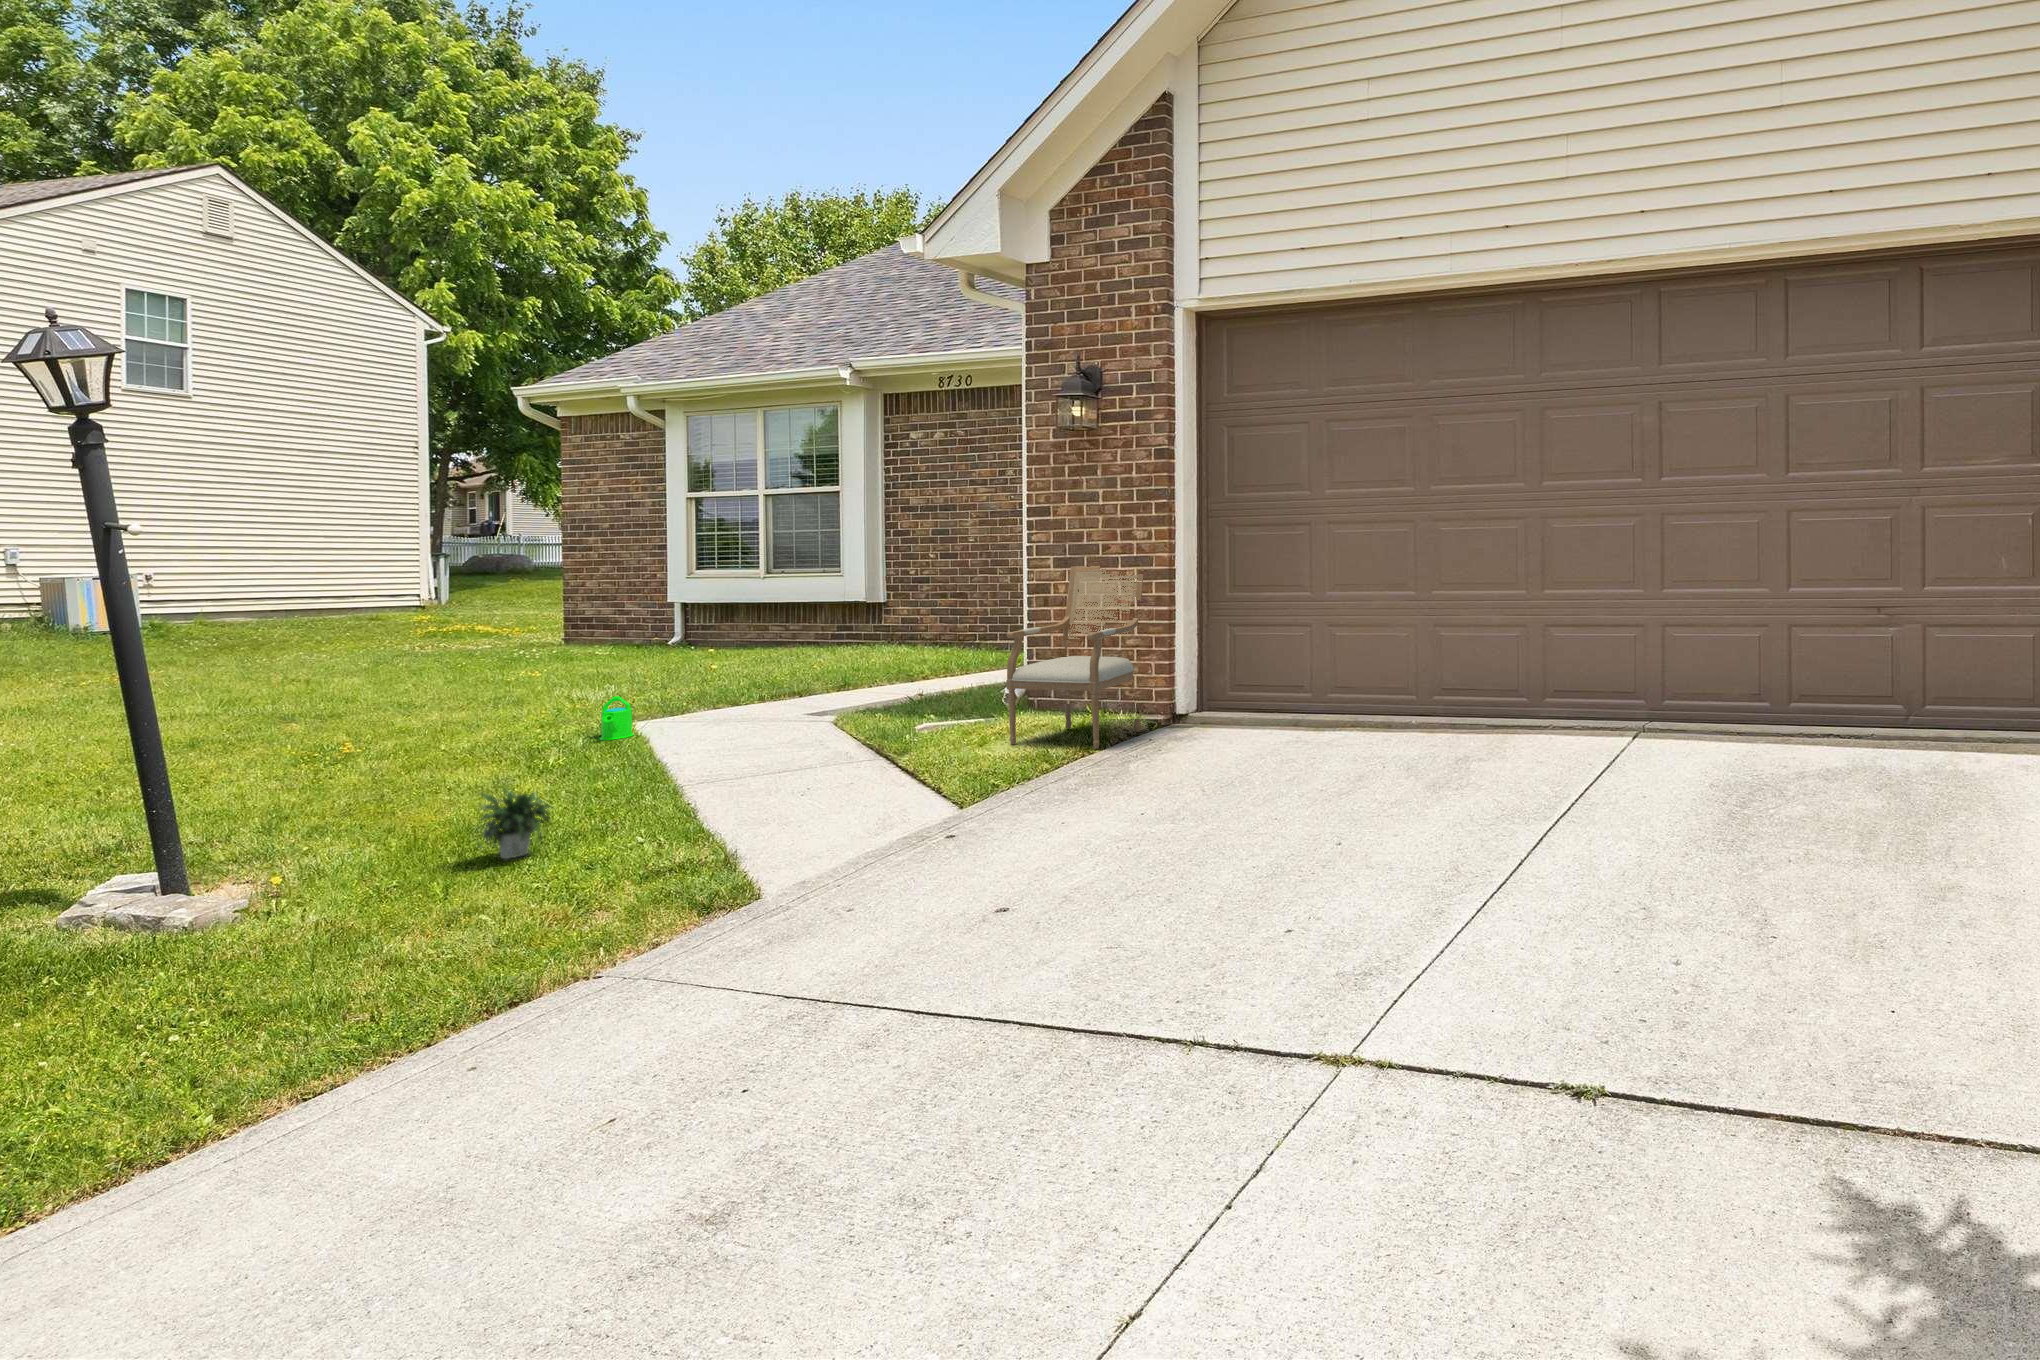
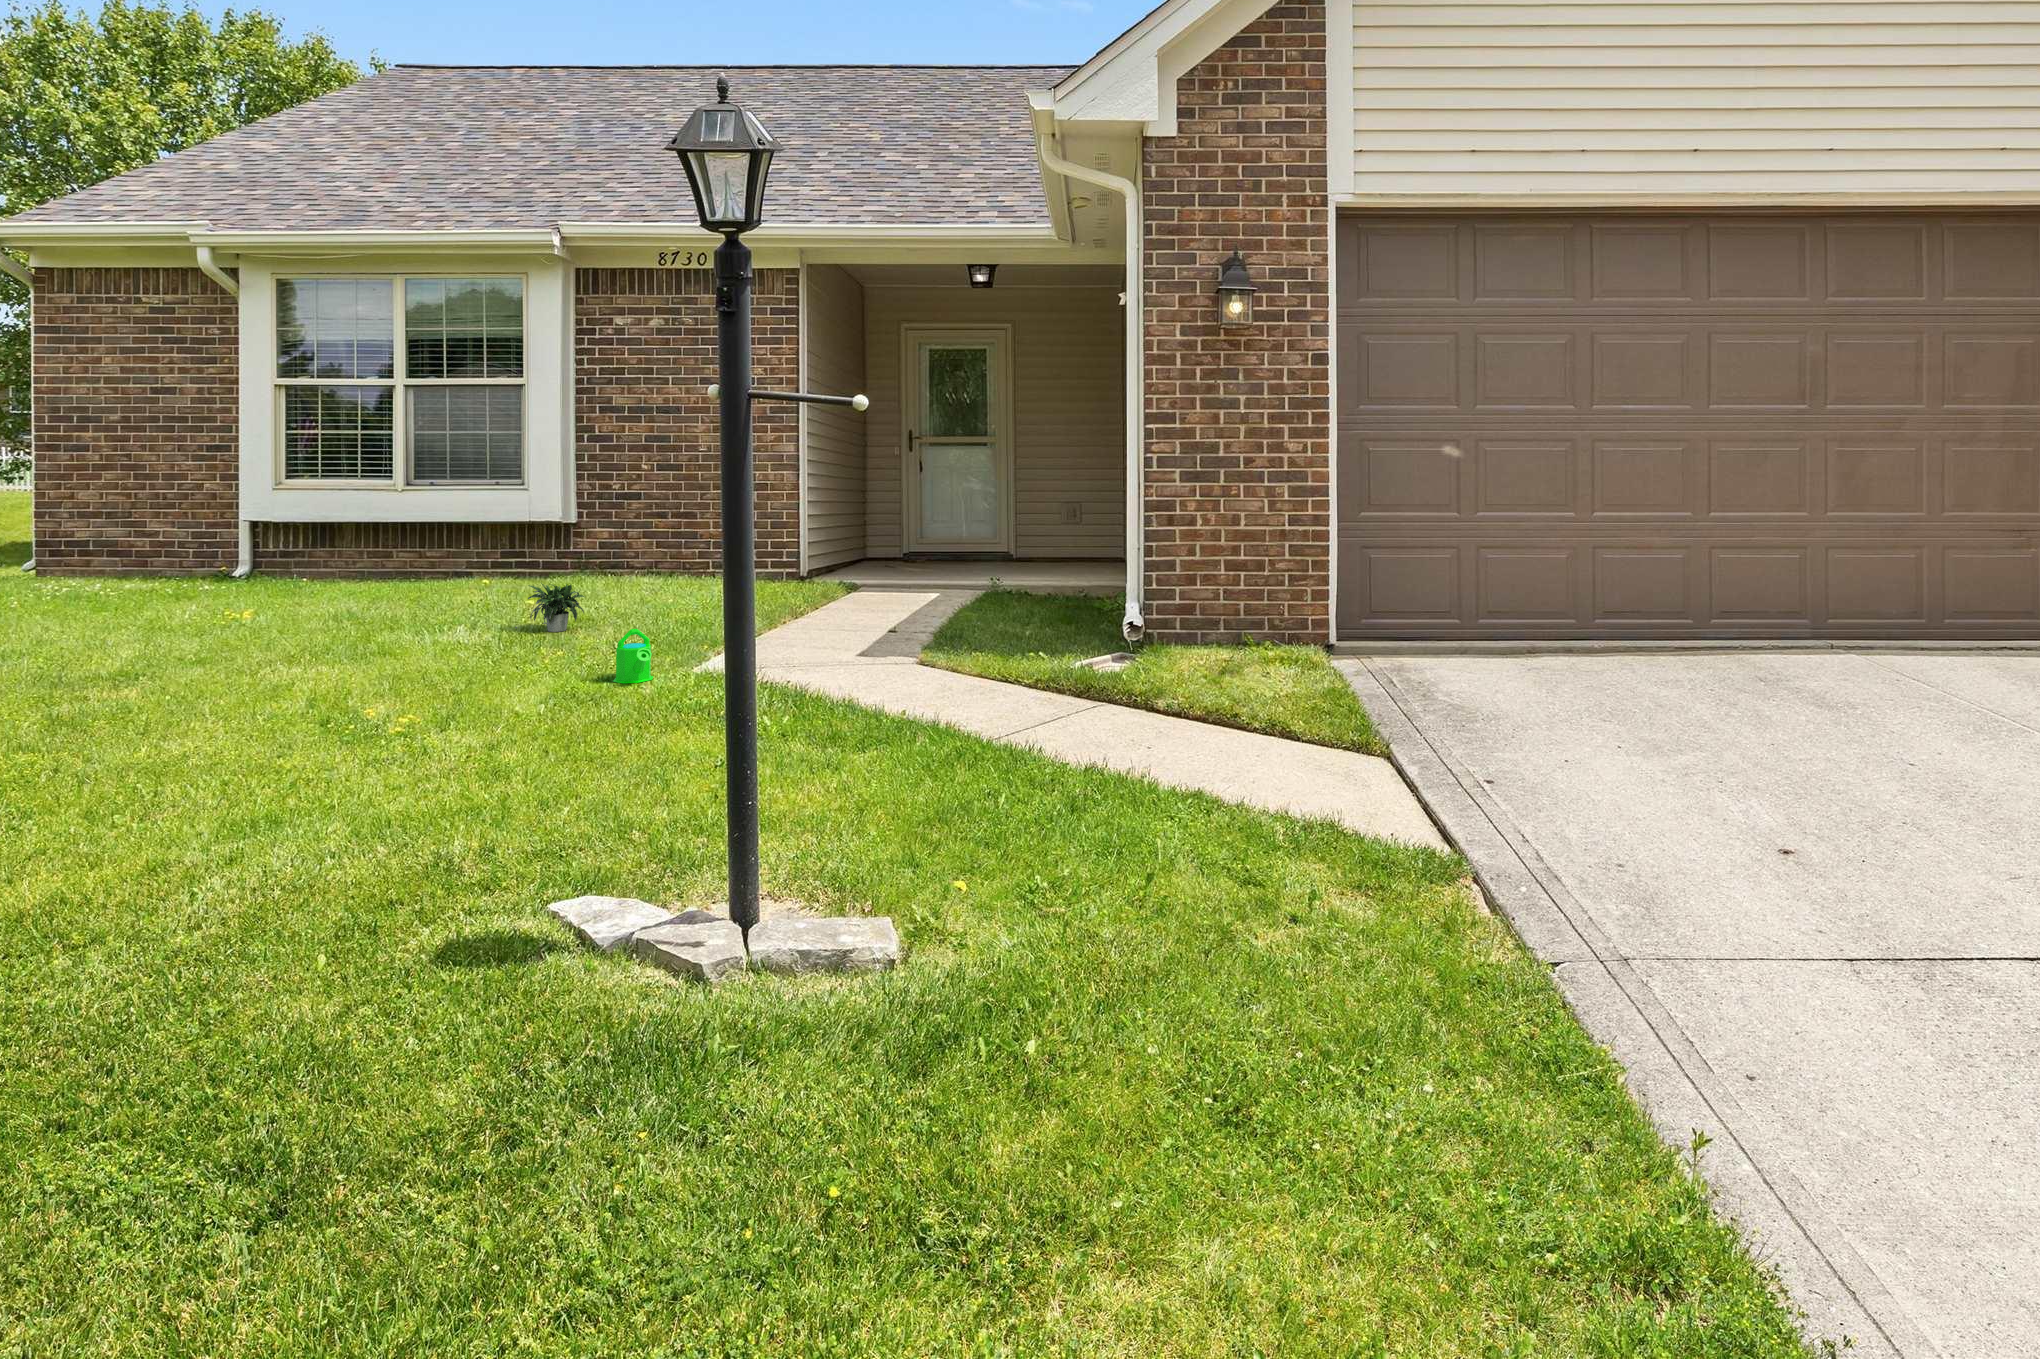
chair: present [1006,566,1144,750] -> none [1190,479,1311,676]
potted plant: present [481,788,552,859] -> present [515,583,585,632]

